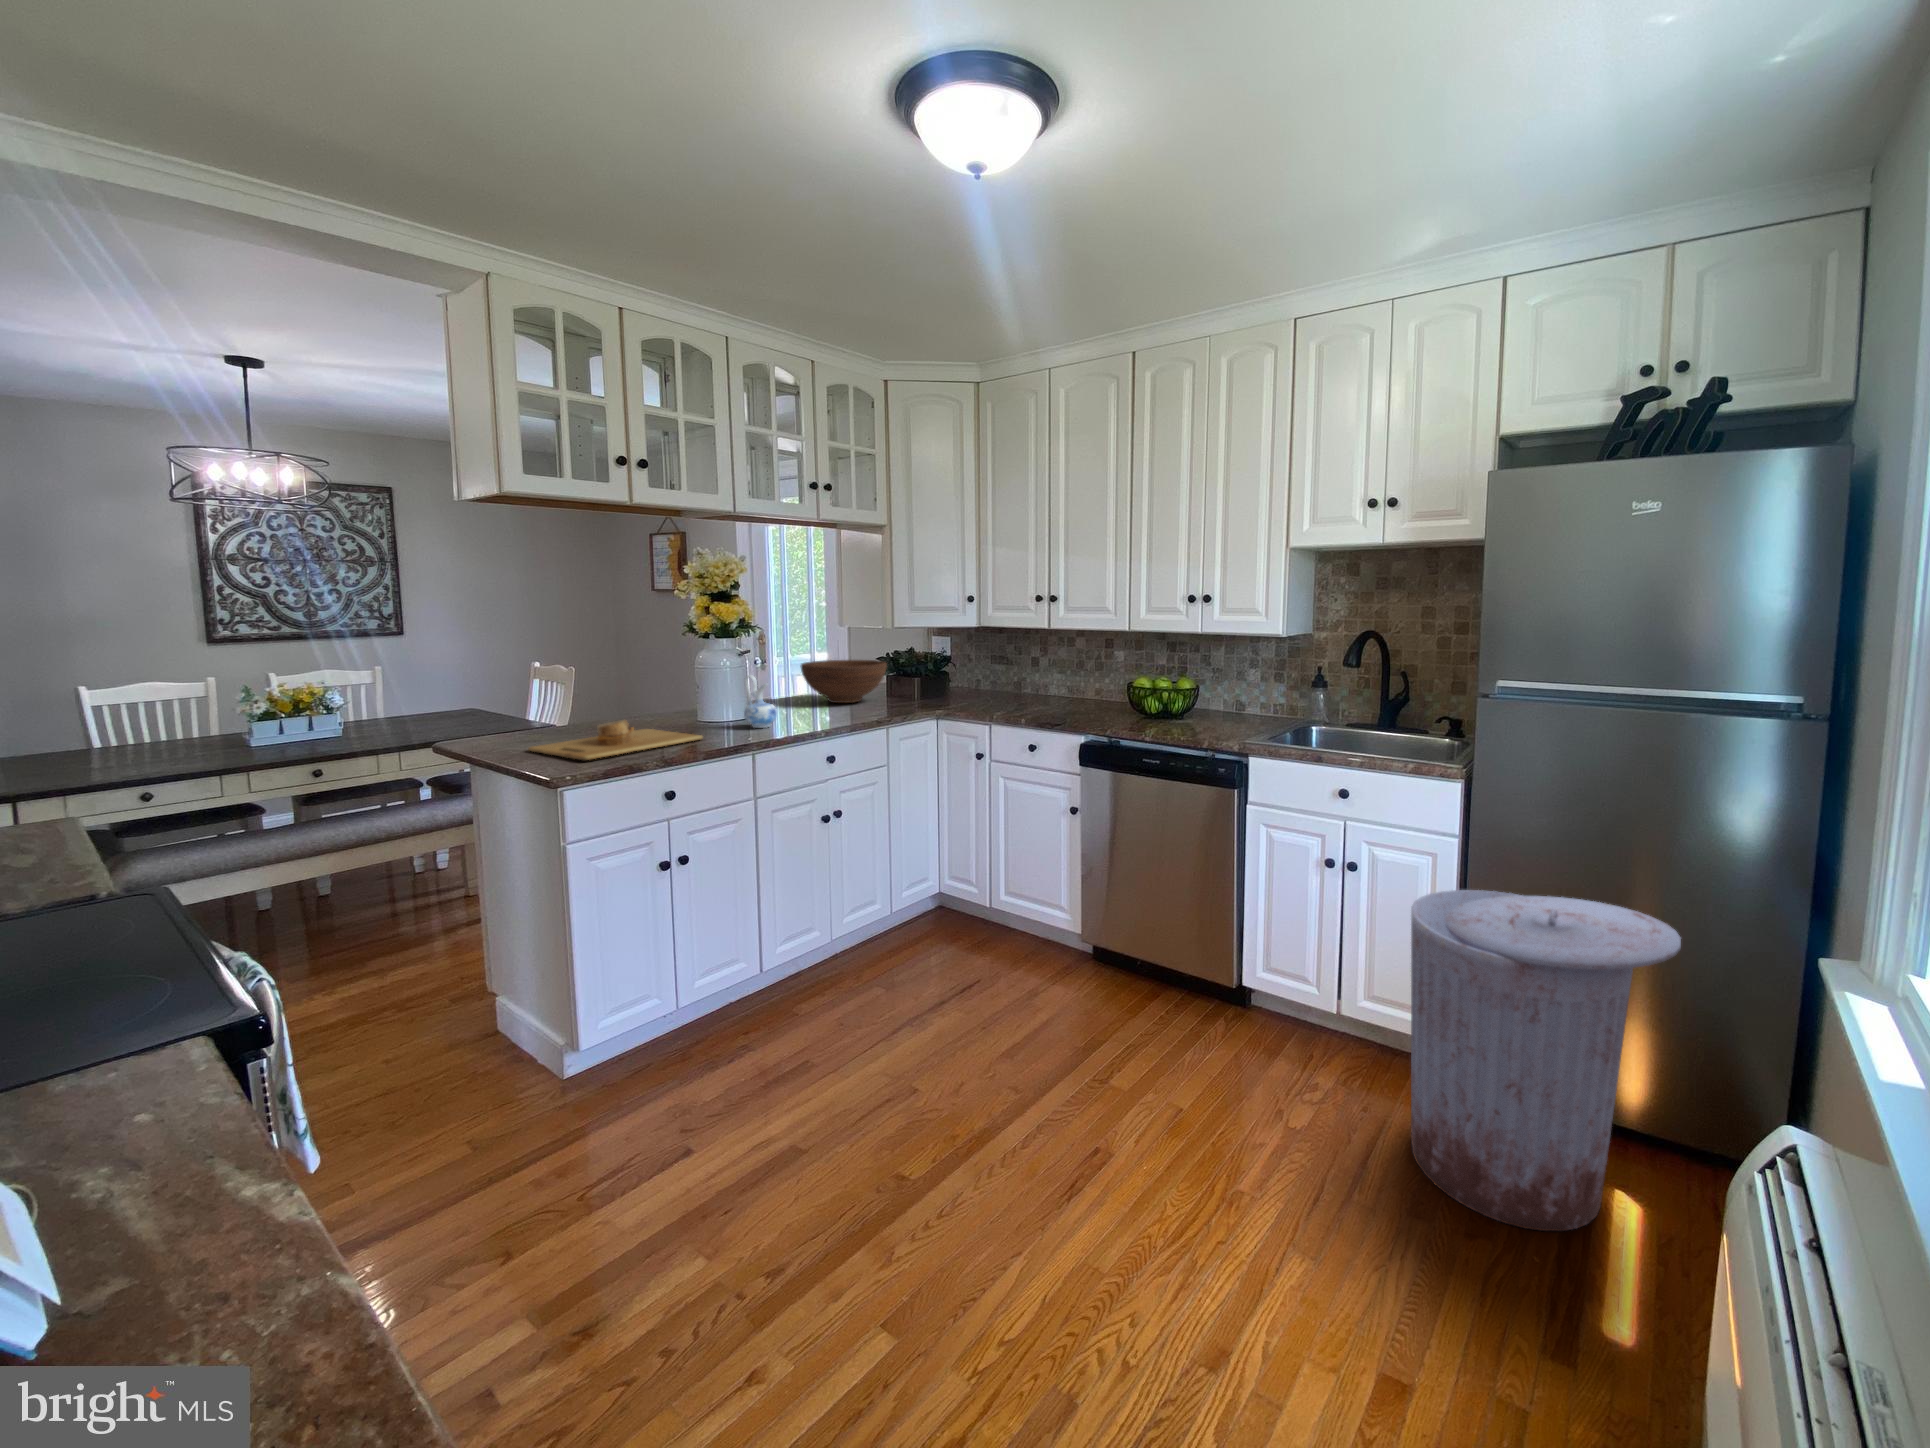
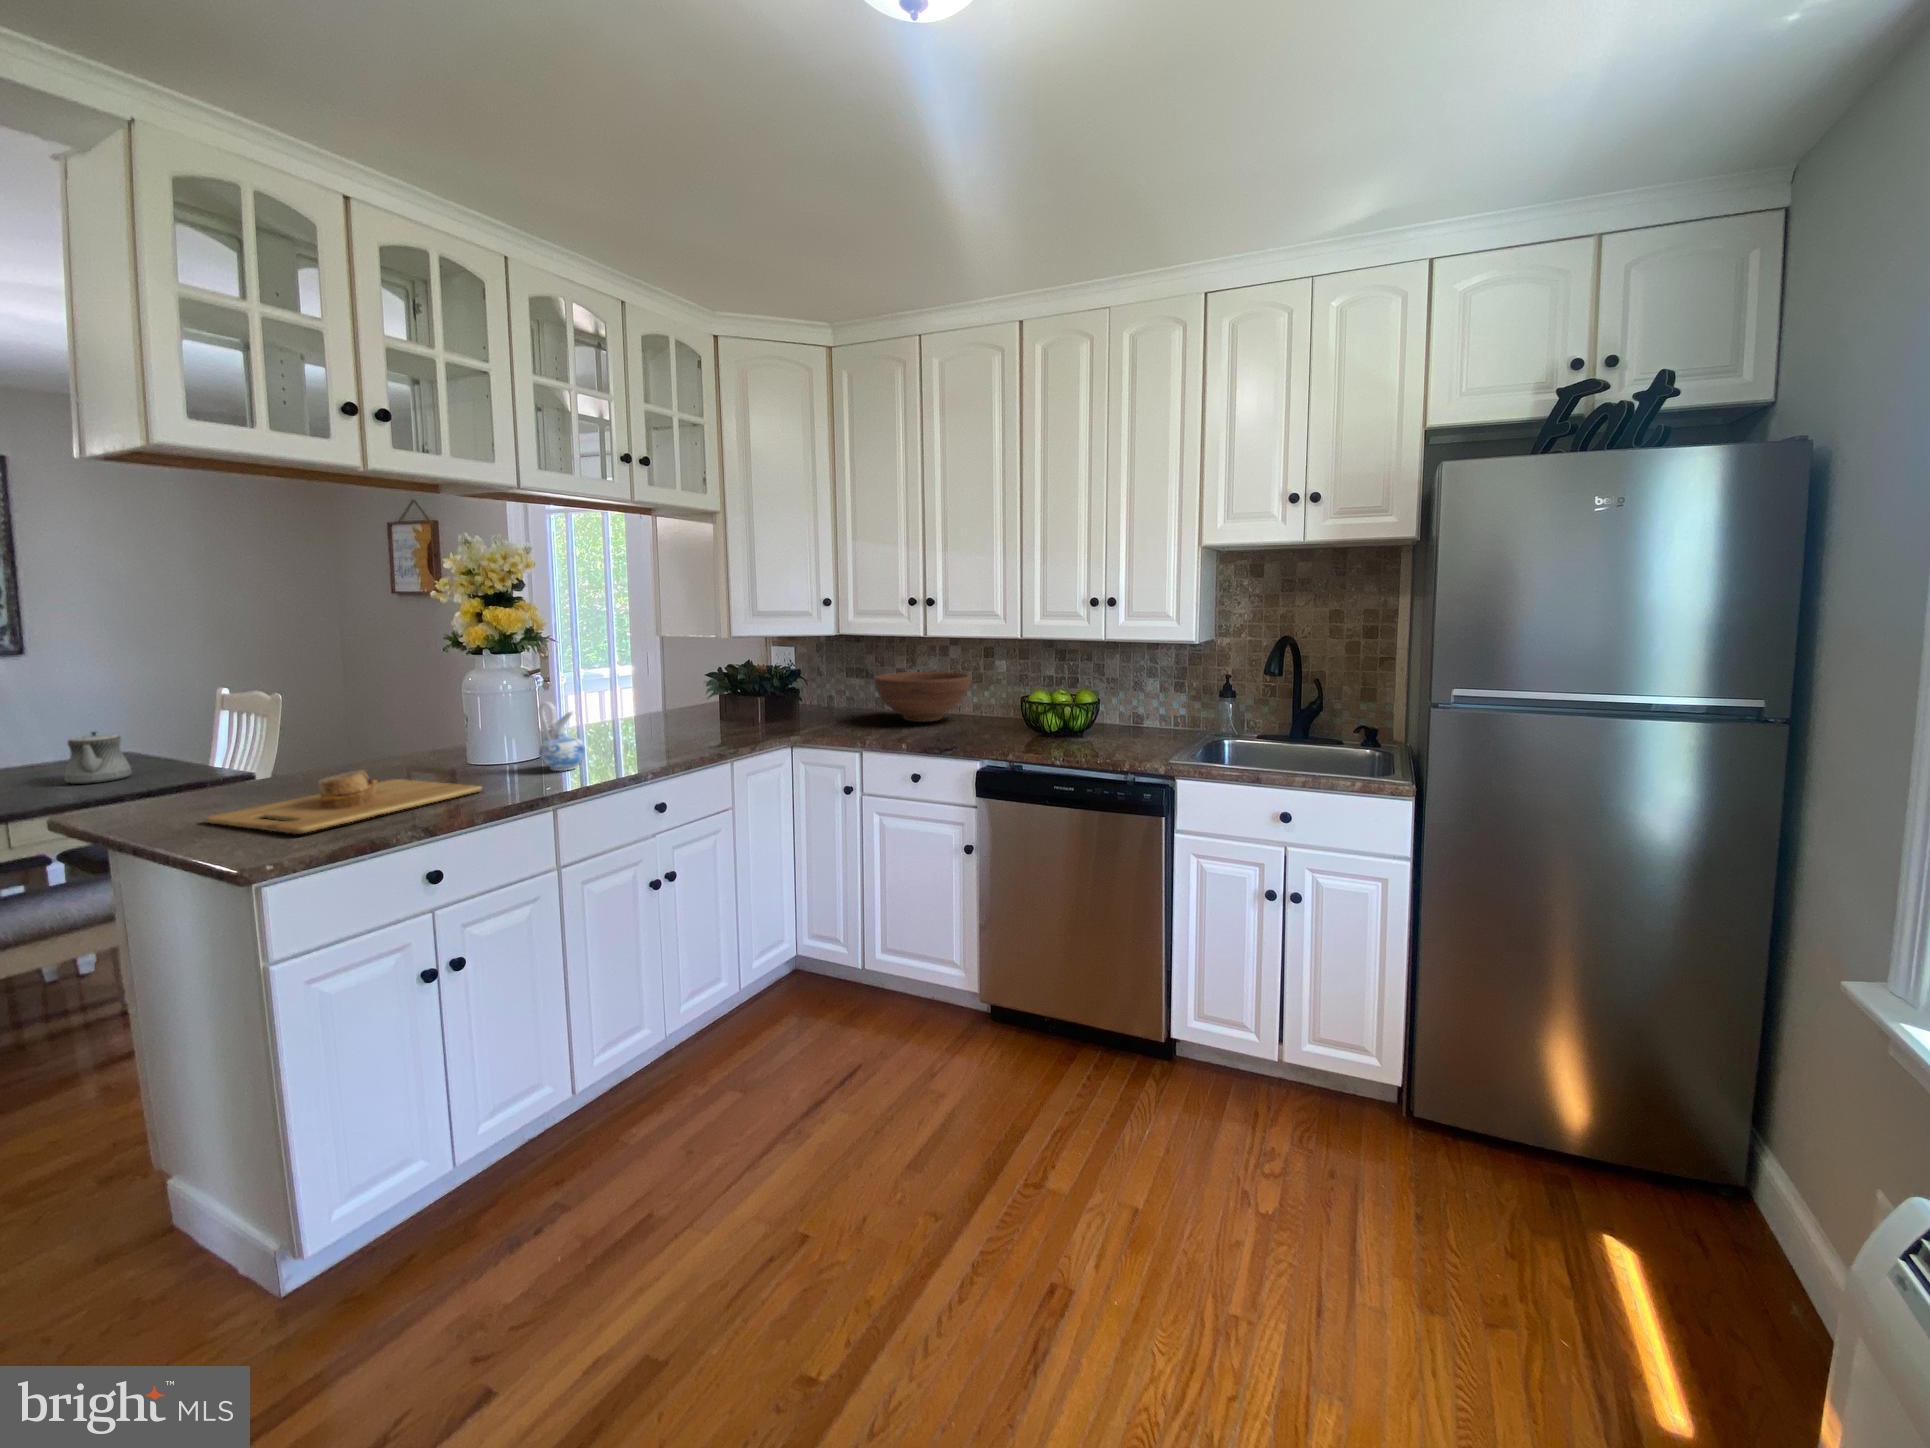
fruit bowl: present [800,660,887,703] -> present [874,672,971,722]
teapot: none [441,691,481,728] -> present [64,732,131,784]
trash can: present [1411,890,1681,1231] -> none [1382,920,1674,1304]

